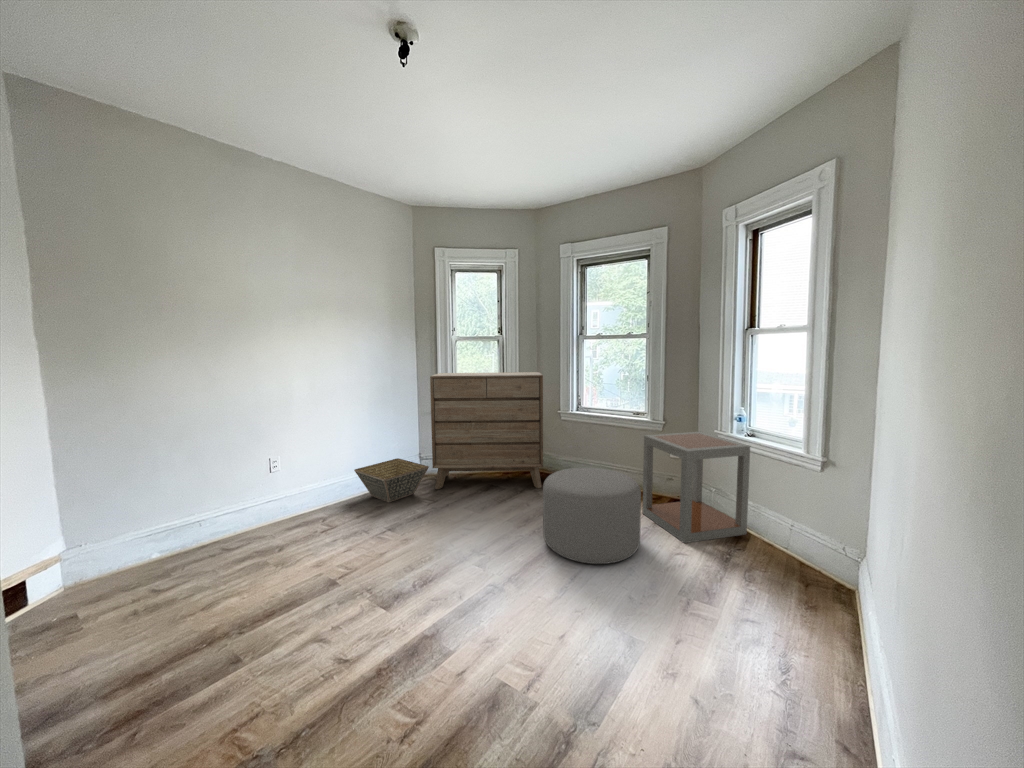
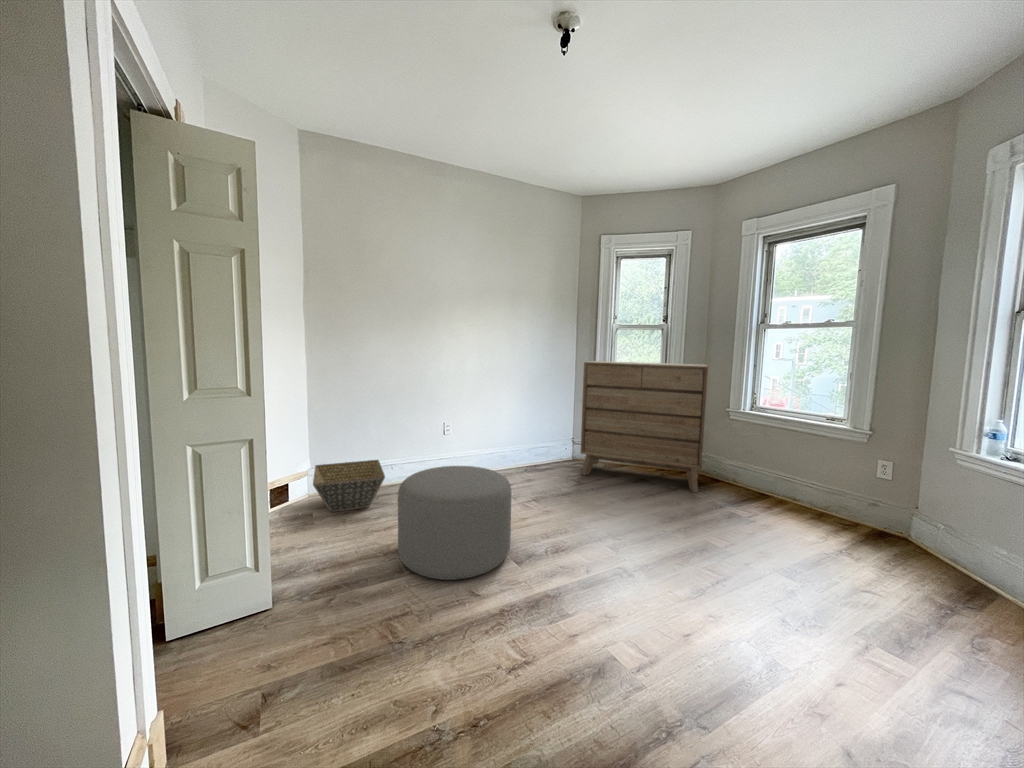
side table: present [643,432,750,543] -> none [829,445,1019,599]
basket: present [354,458,429,503] -> present [313,460,385,512]
ottoman: present [543,467,641,564] -> present [398,466,512,580]

